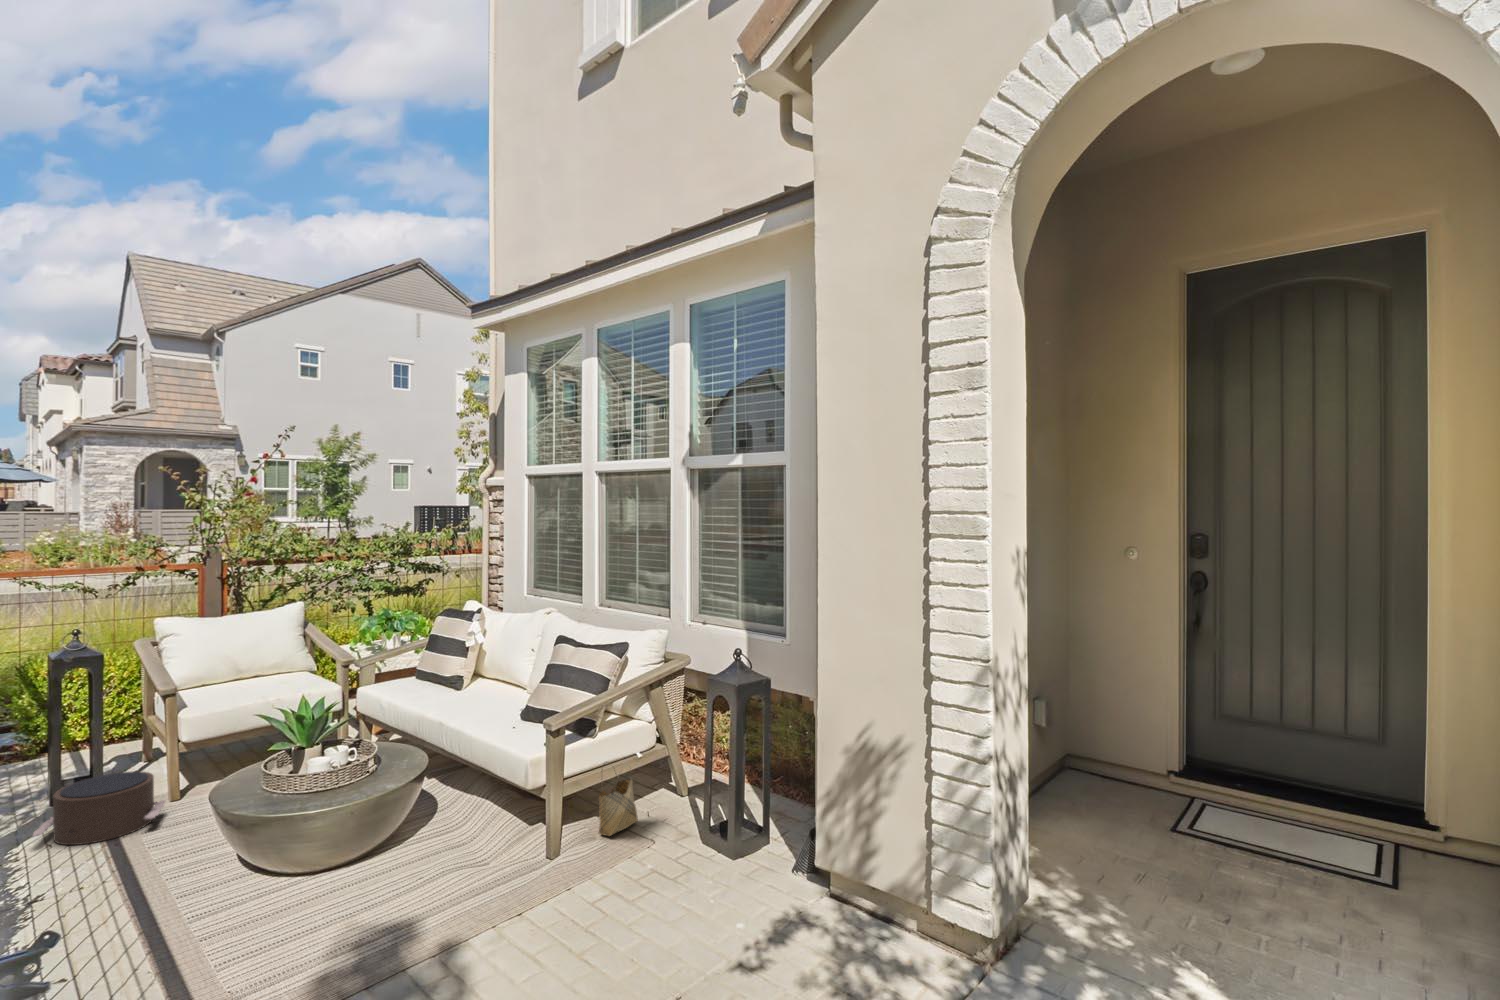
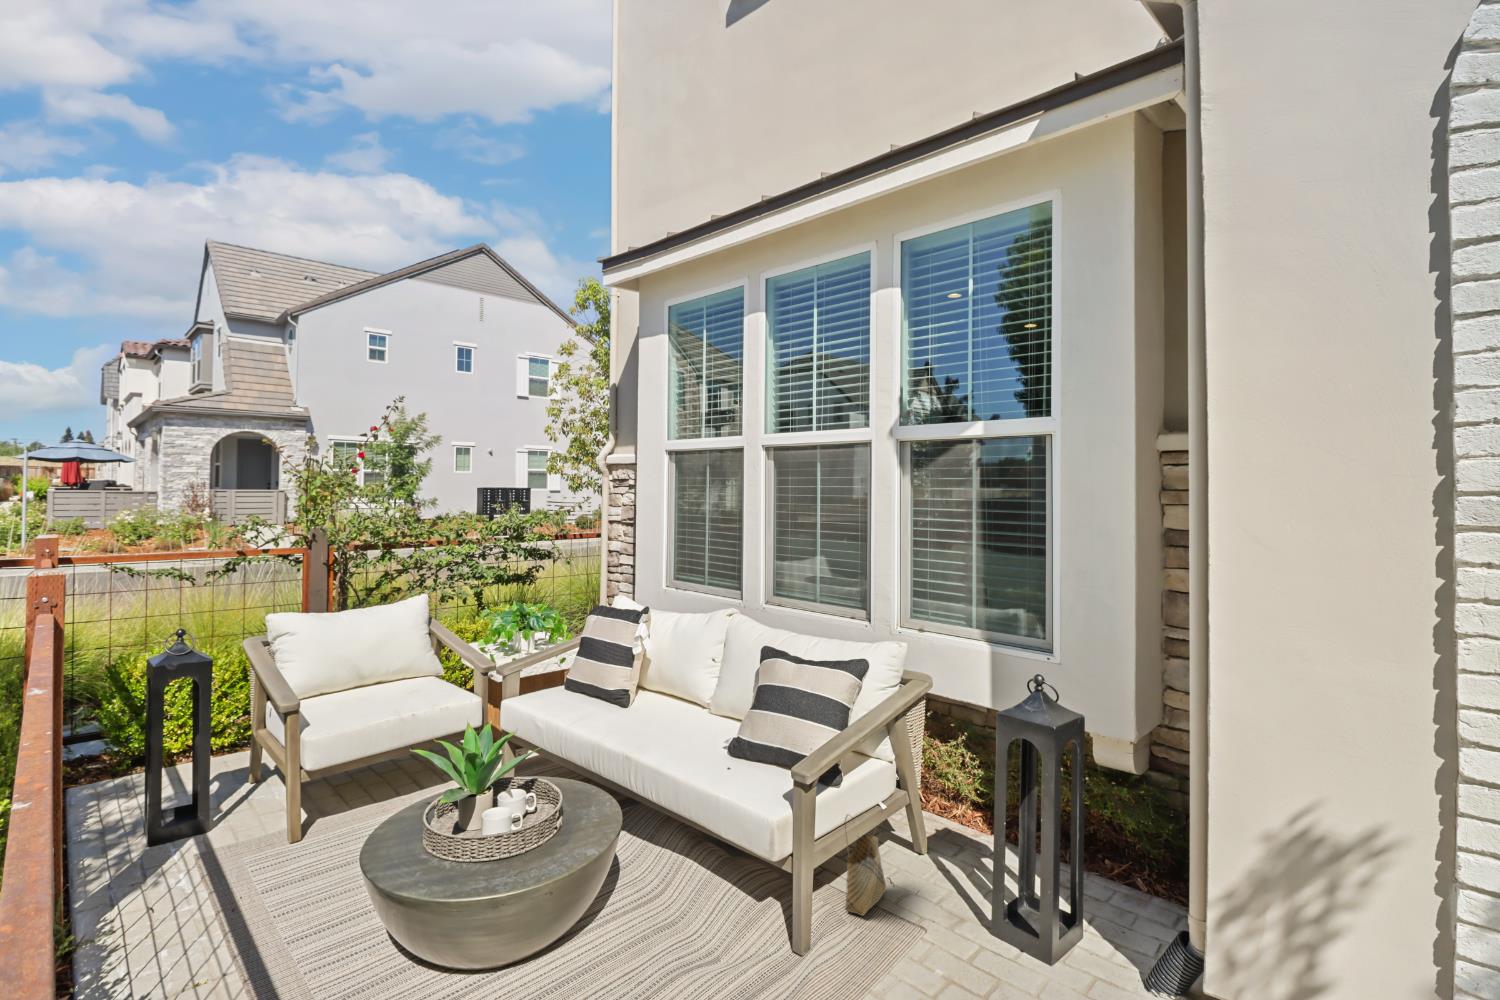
pouf: present [33,771,165,845] -> none [130,807,288,909]

